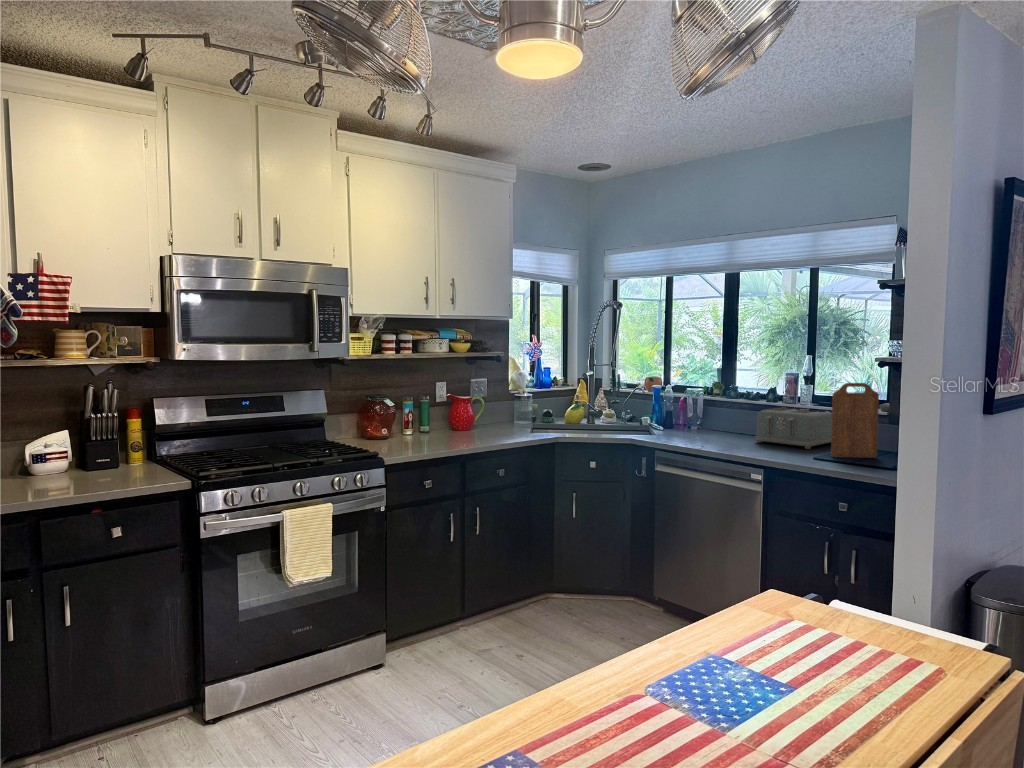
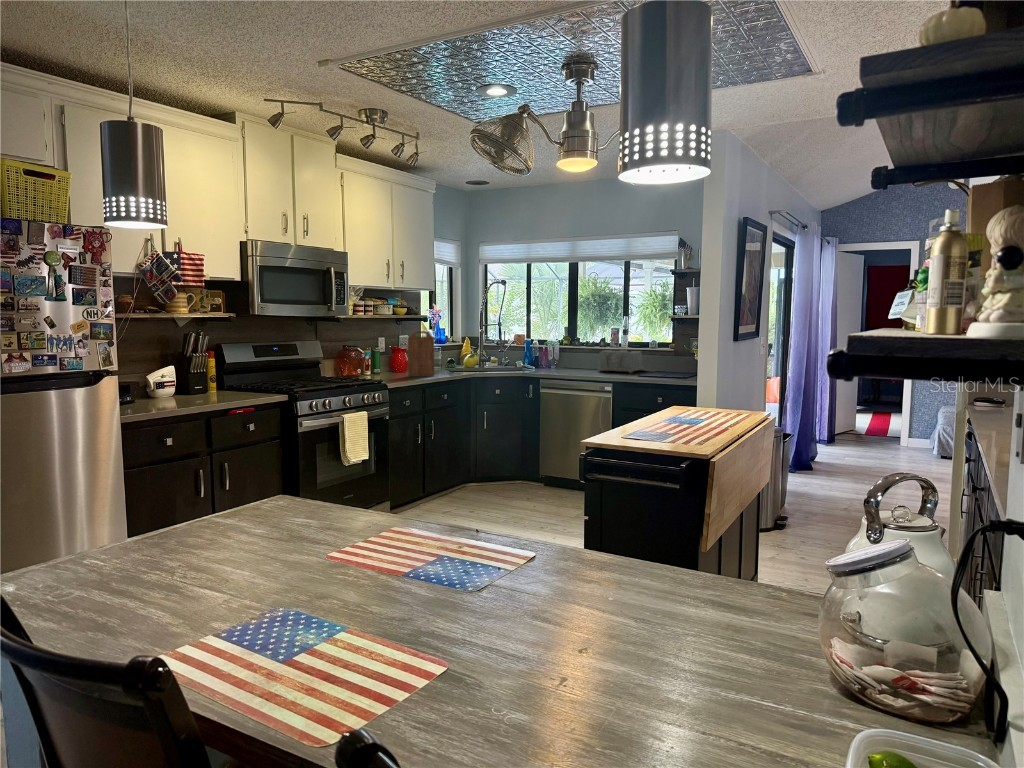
cutting board: present [831,383,879,458] -> present [408,331,434,376]

